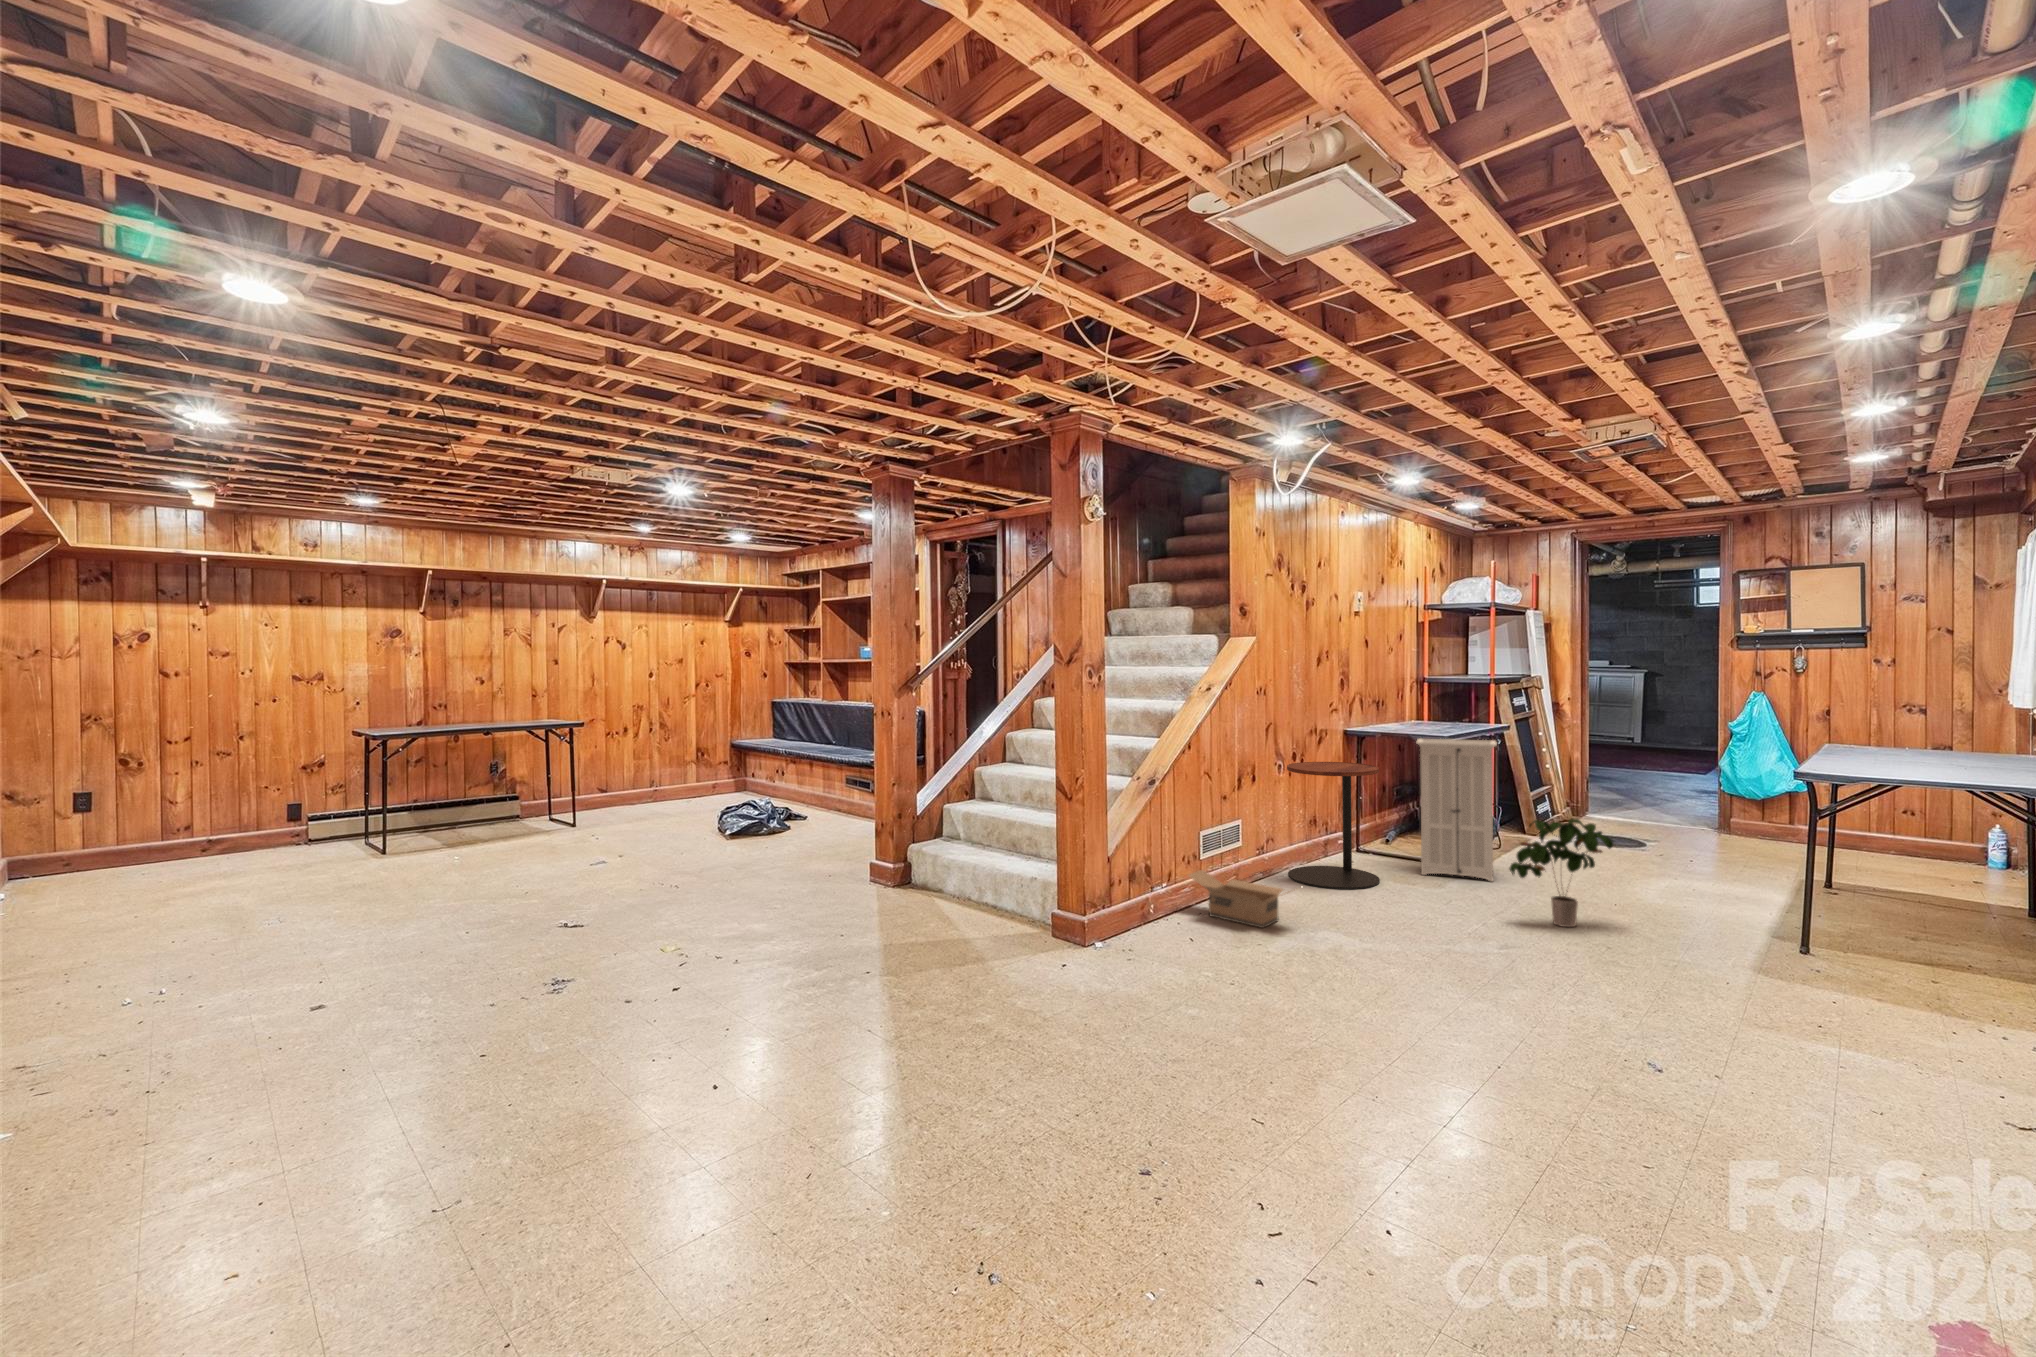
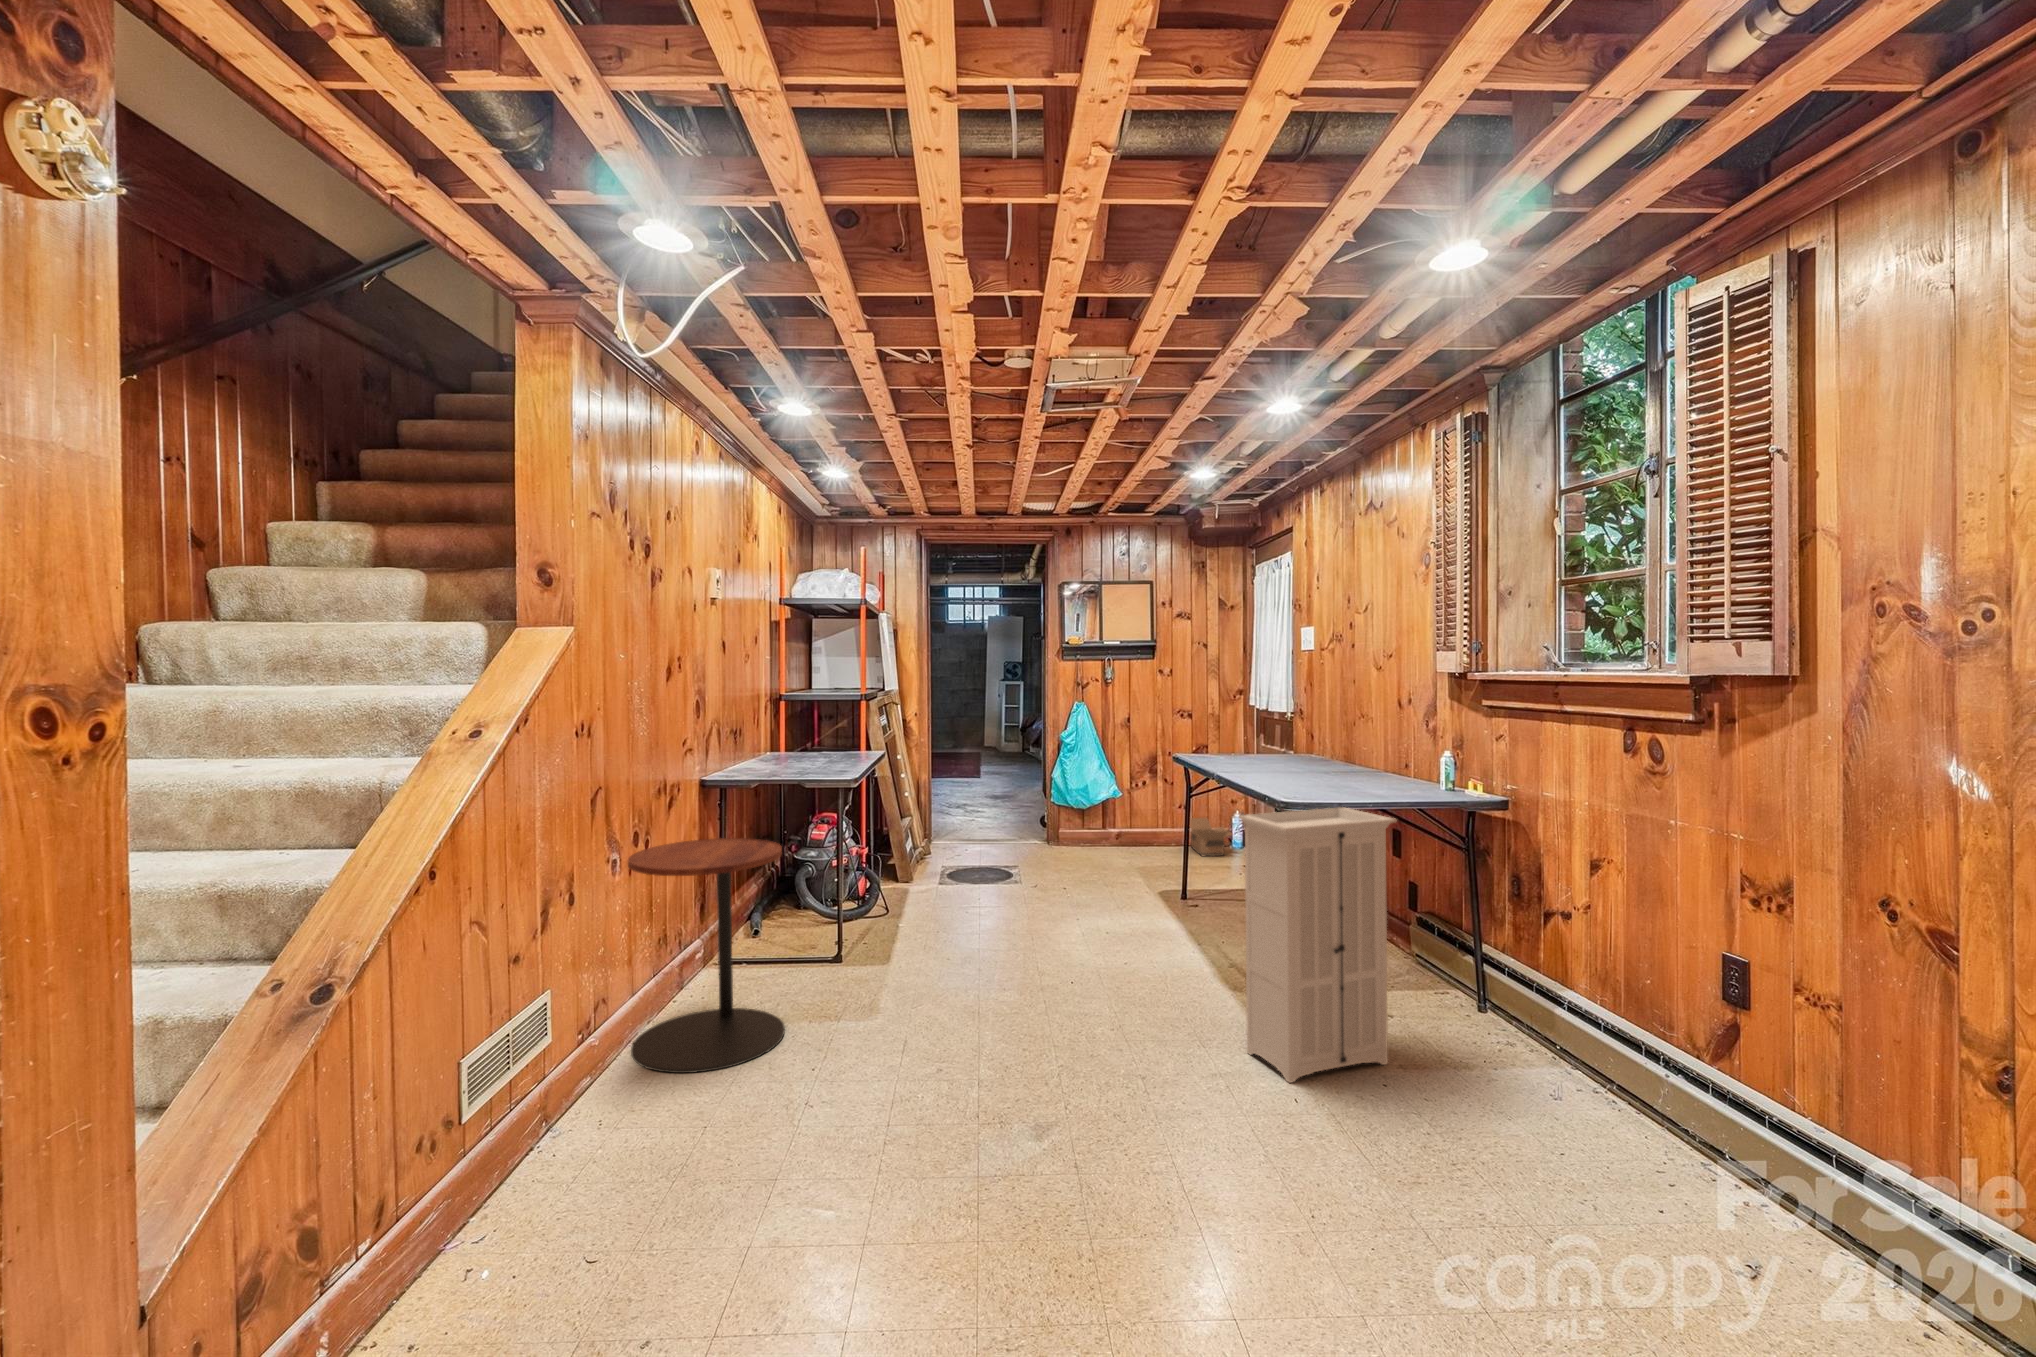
storage cabinet: present [1416,738,1497,882] -> present [1239,806,1396,1083]
potted plant: present [1510,818,1613,927] -> none [995,891,1096,1049]
cardboard box: present [1189,870,1283,928] -> present [1191,818,1232,857]

